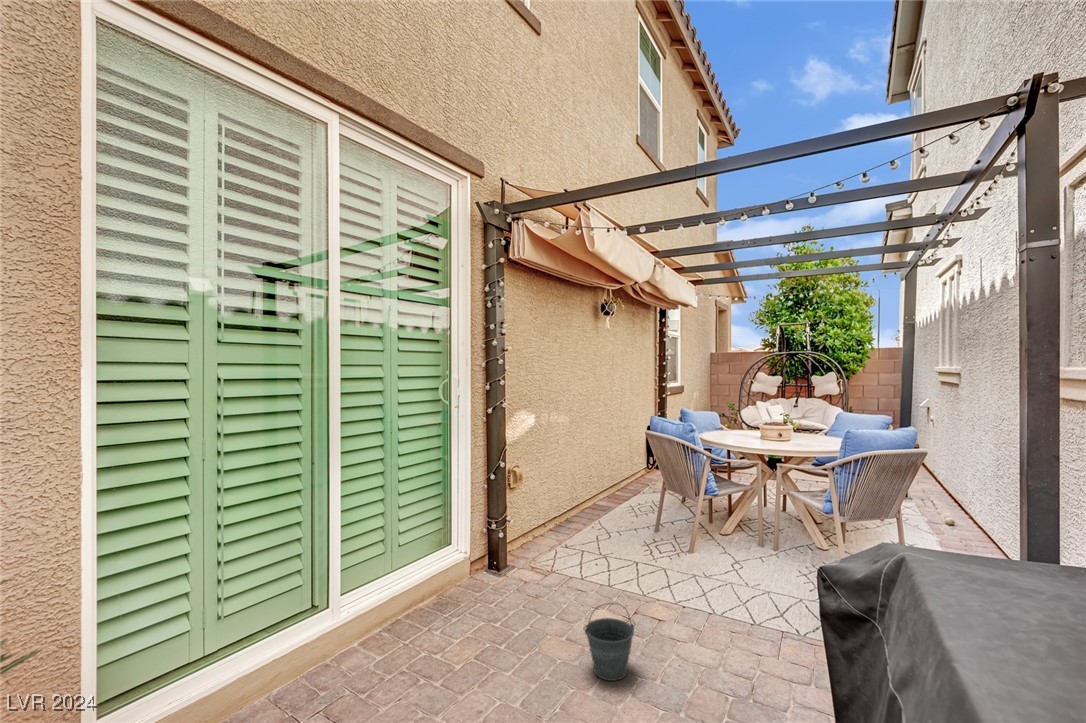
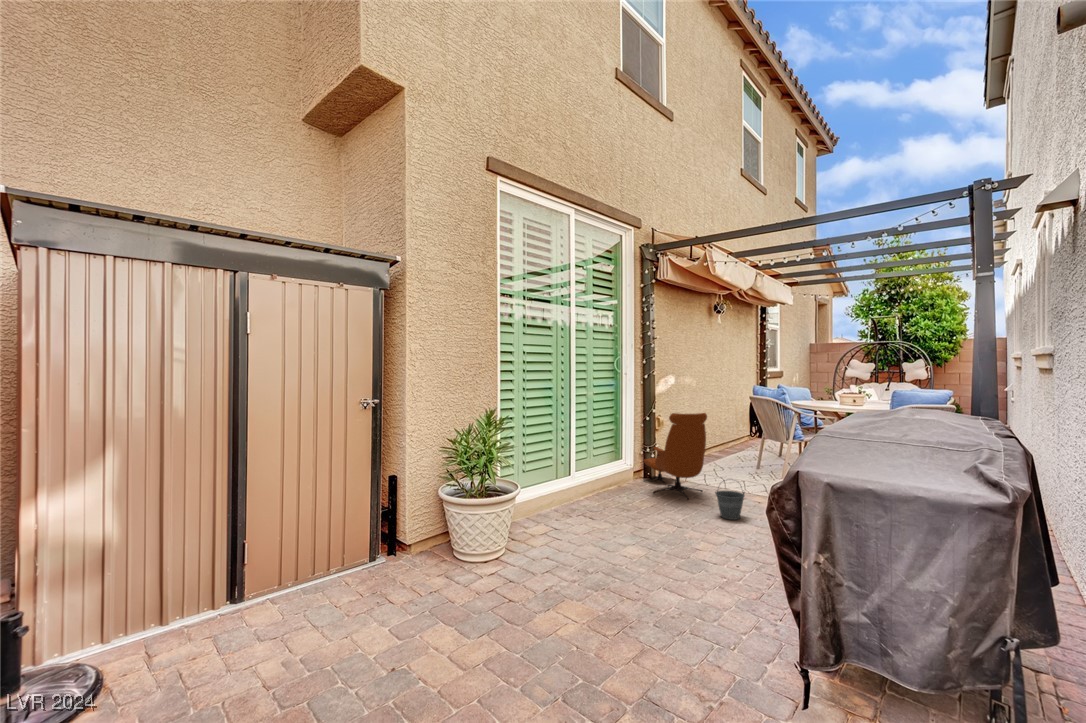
lounge chair: none [487,476,577,626] -> present [644,413,707,500]

